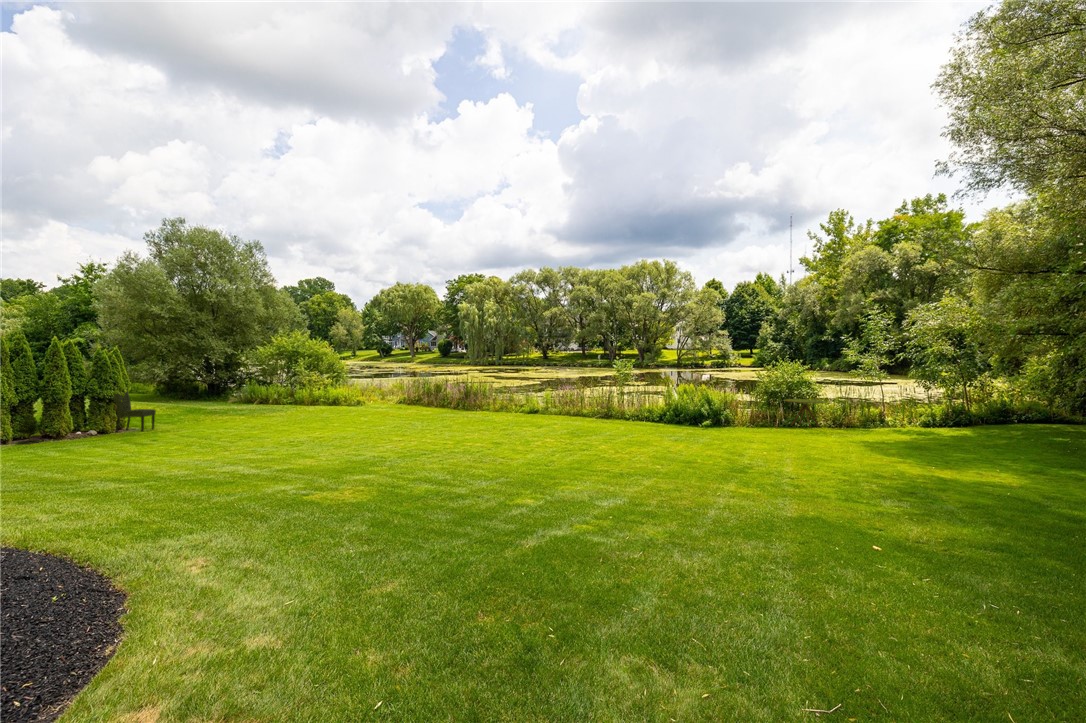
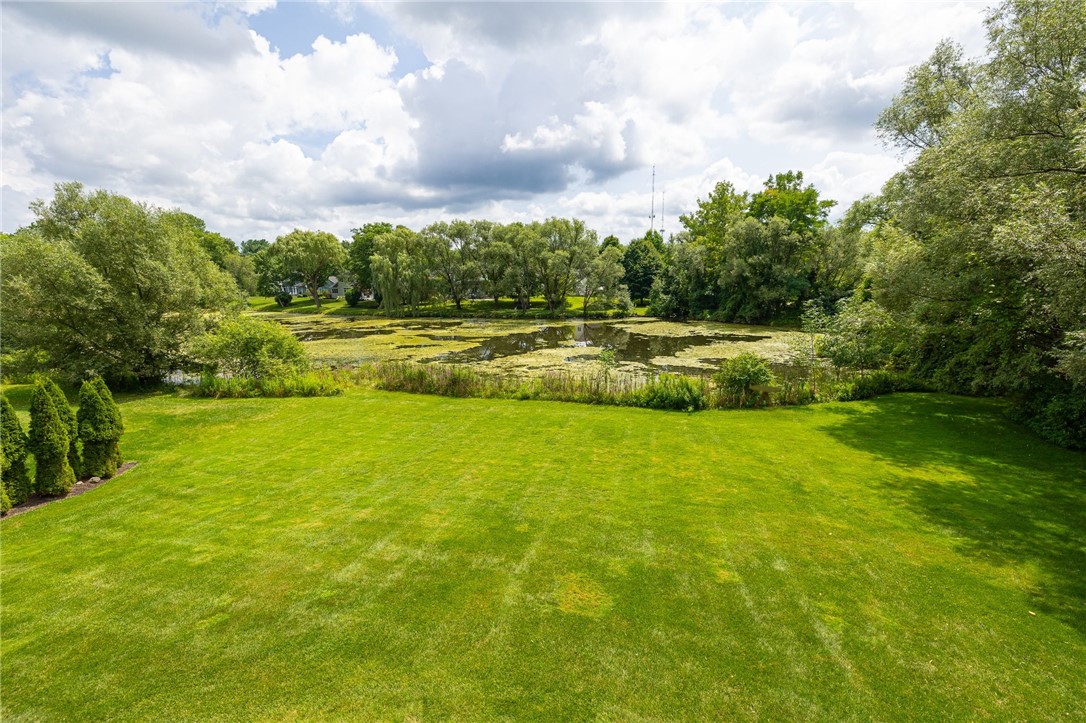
chair: present [114,389,156,432] -> none [106,422,163,475]
potted tree: present [16,415,41,444] -> none [12,475,50,513]

